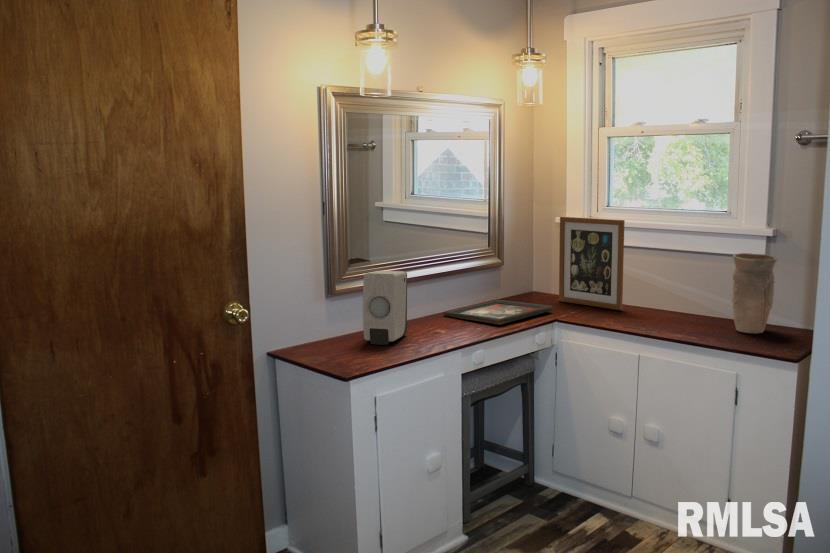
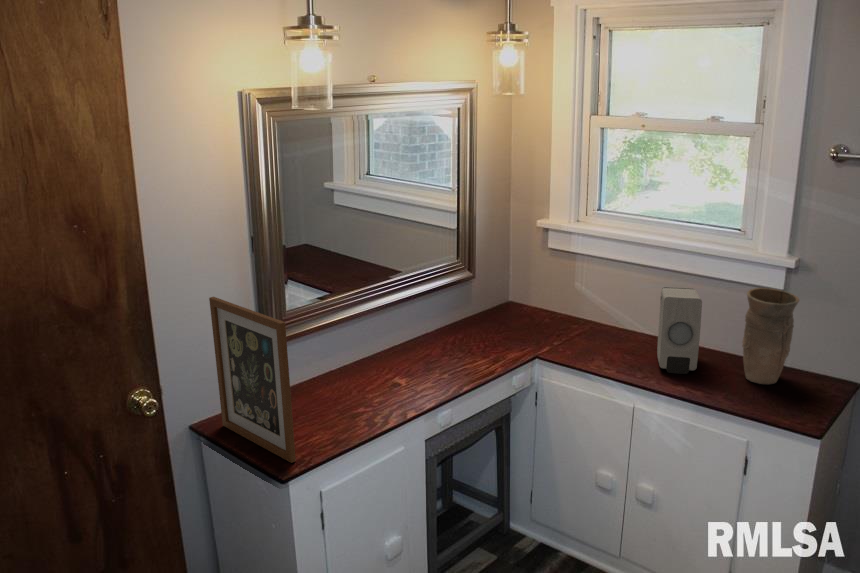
picture frame: present [559,217,625,310] -> present [209,297,296,463]
soap dispenser: present [363,271,407,345] -> present [657,287,702,374]
decorative tray: present [443,300,553,325] -> none [405,321,533,371]

